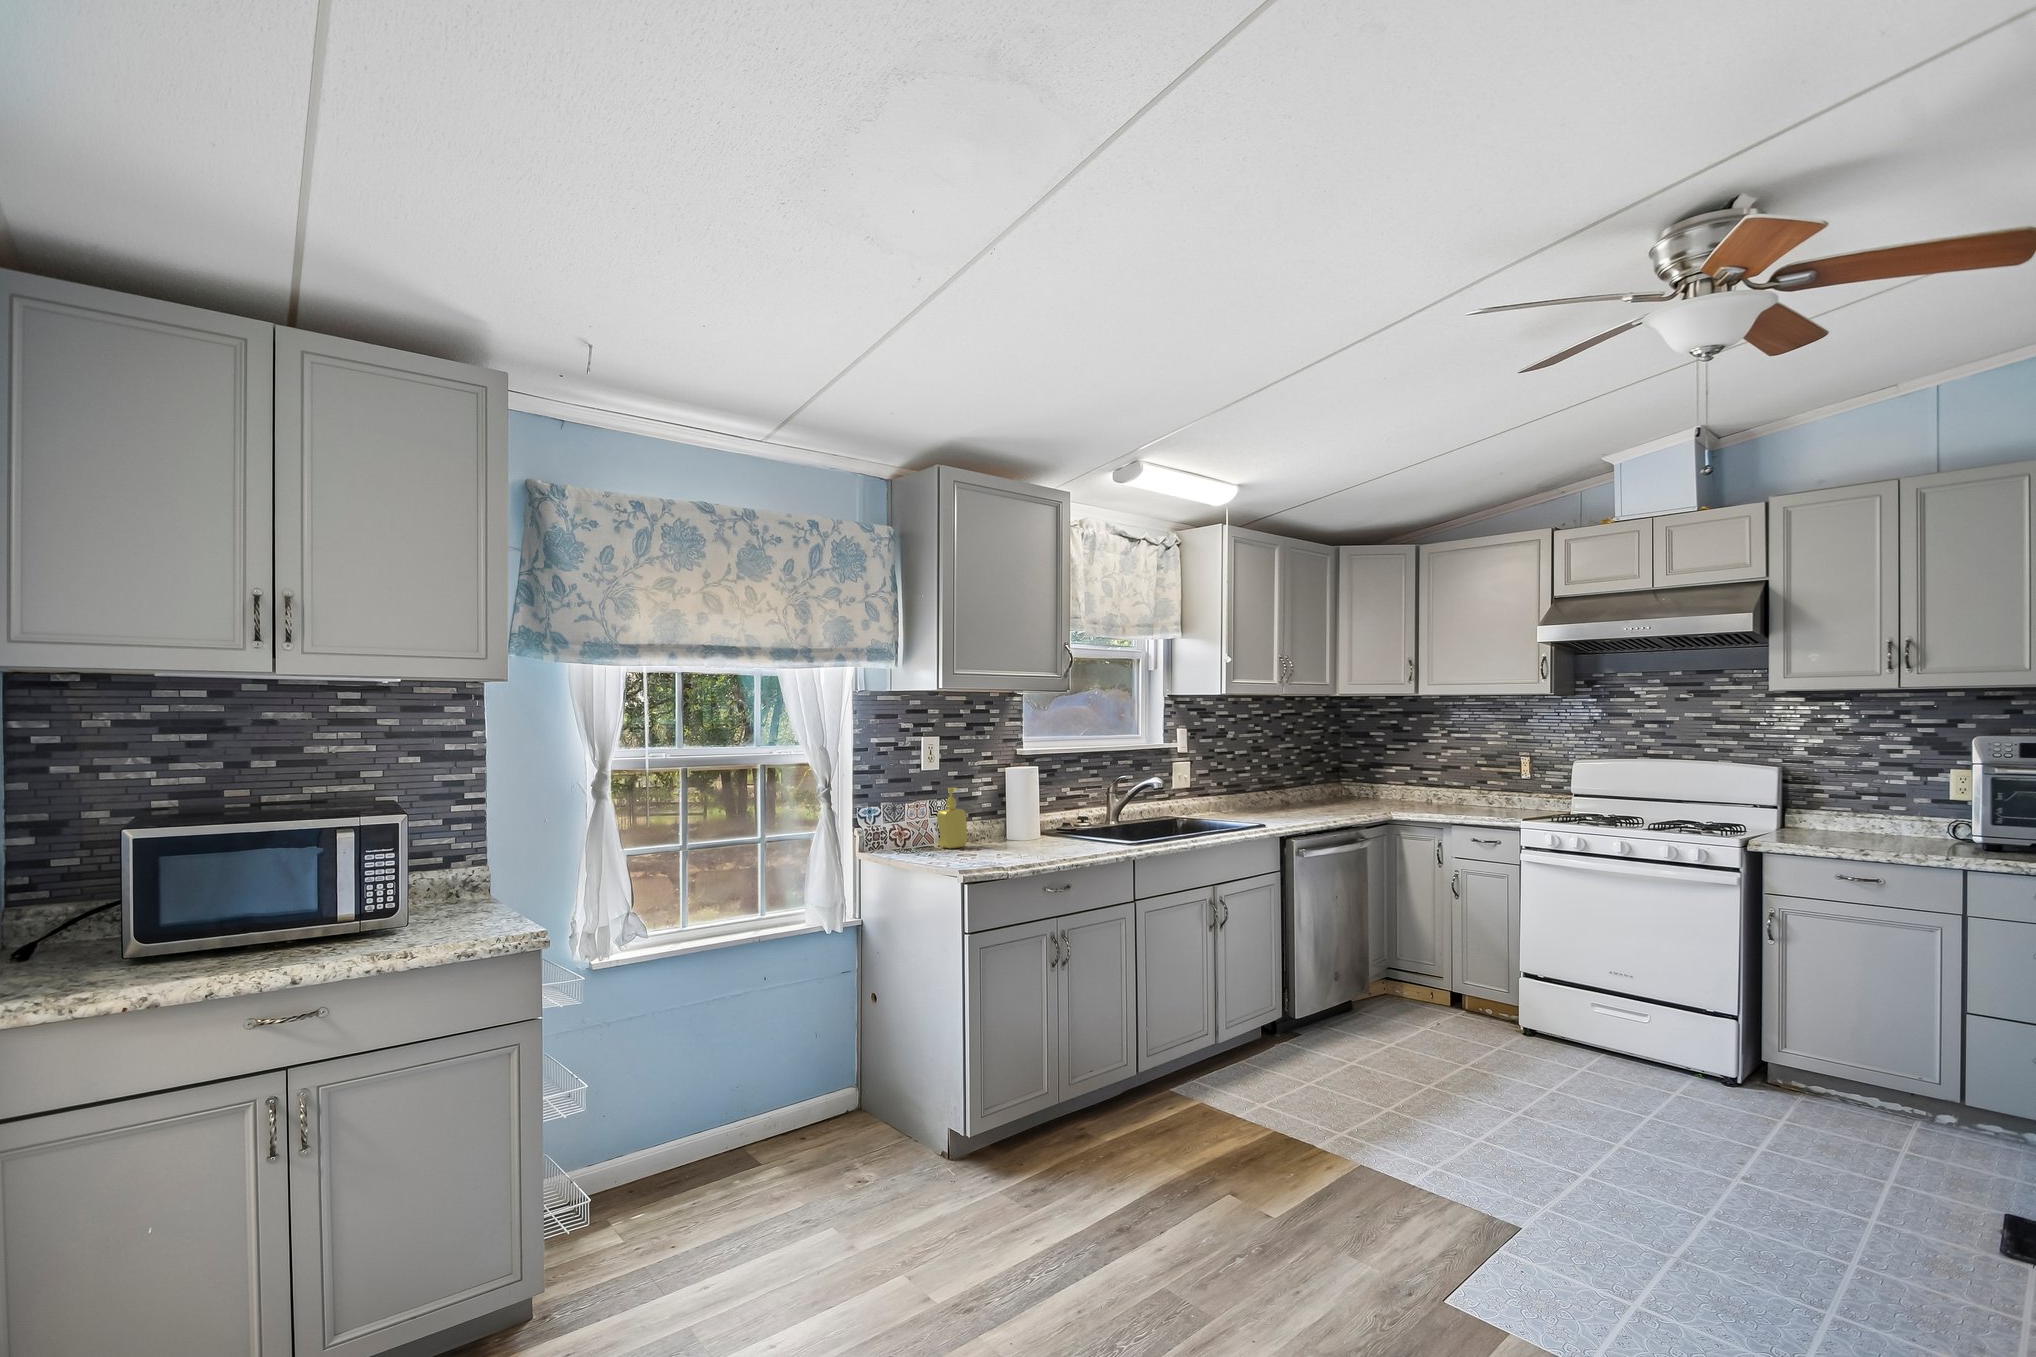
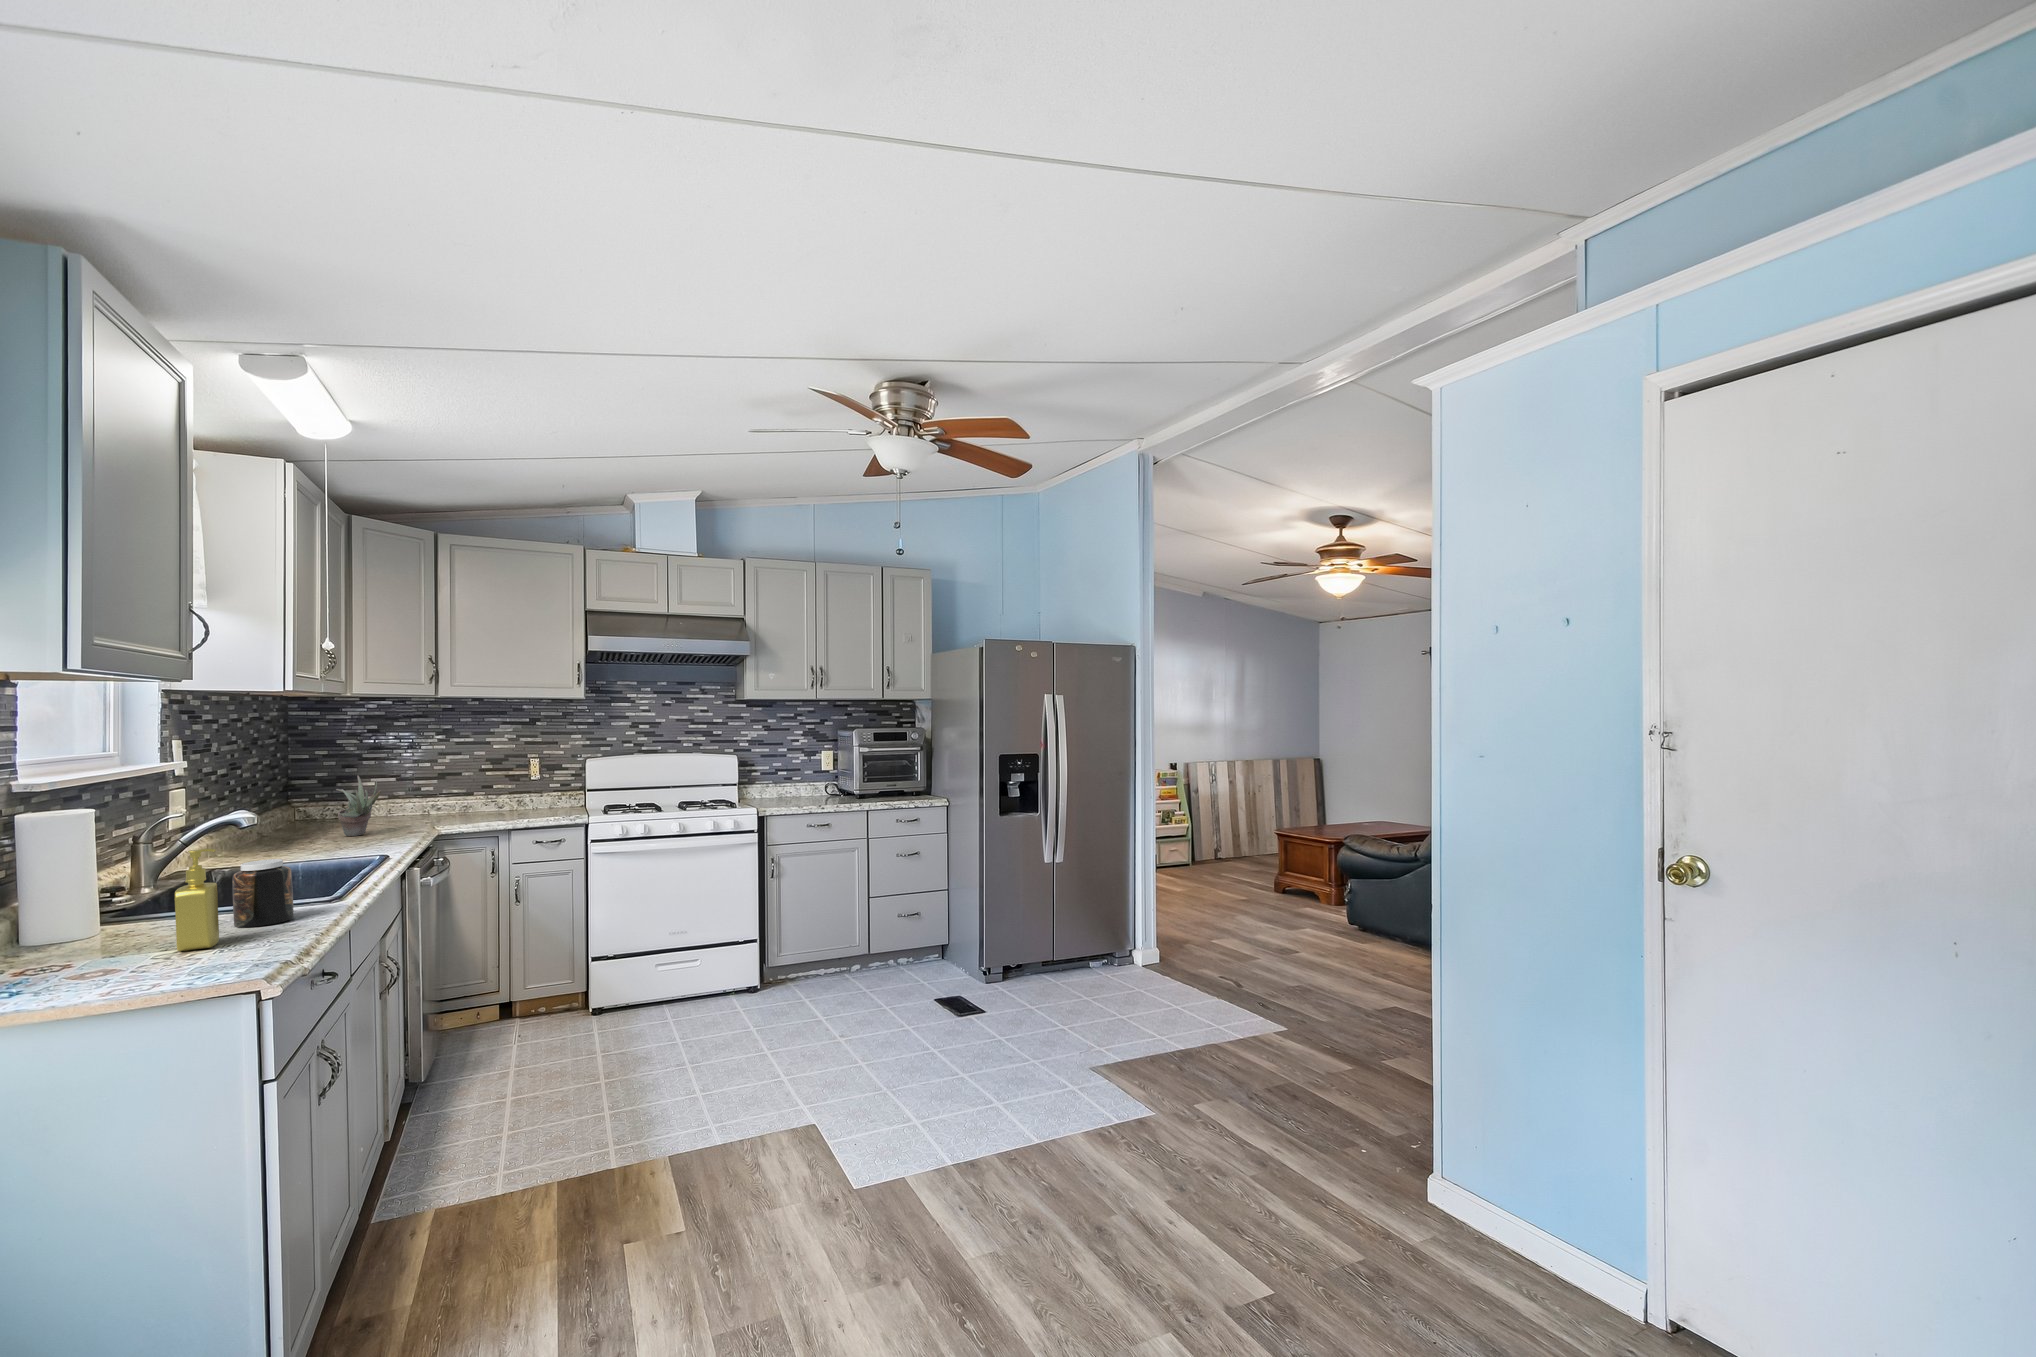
succulent plant: none [1283,760,1326,810] -> present [336,776,381,836]
jar: none [1002,803,1034,845] -> present [232,859,294,927]

